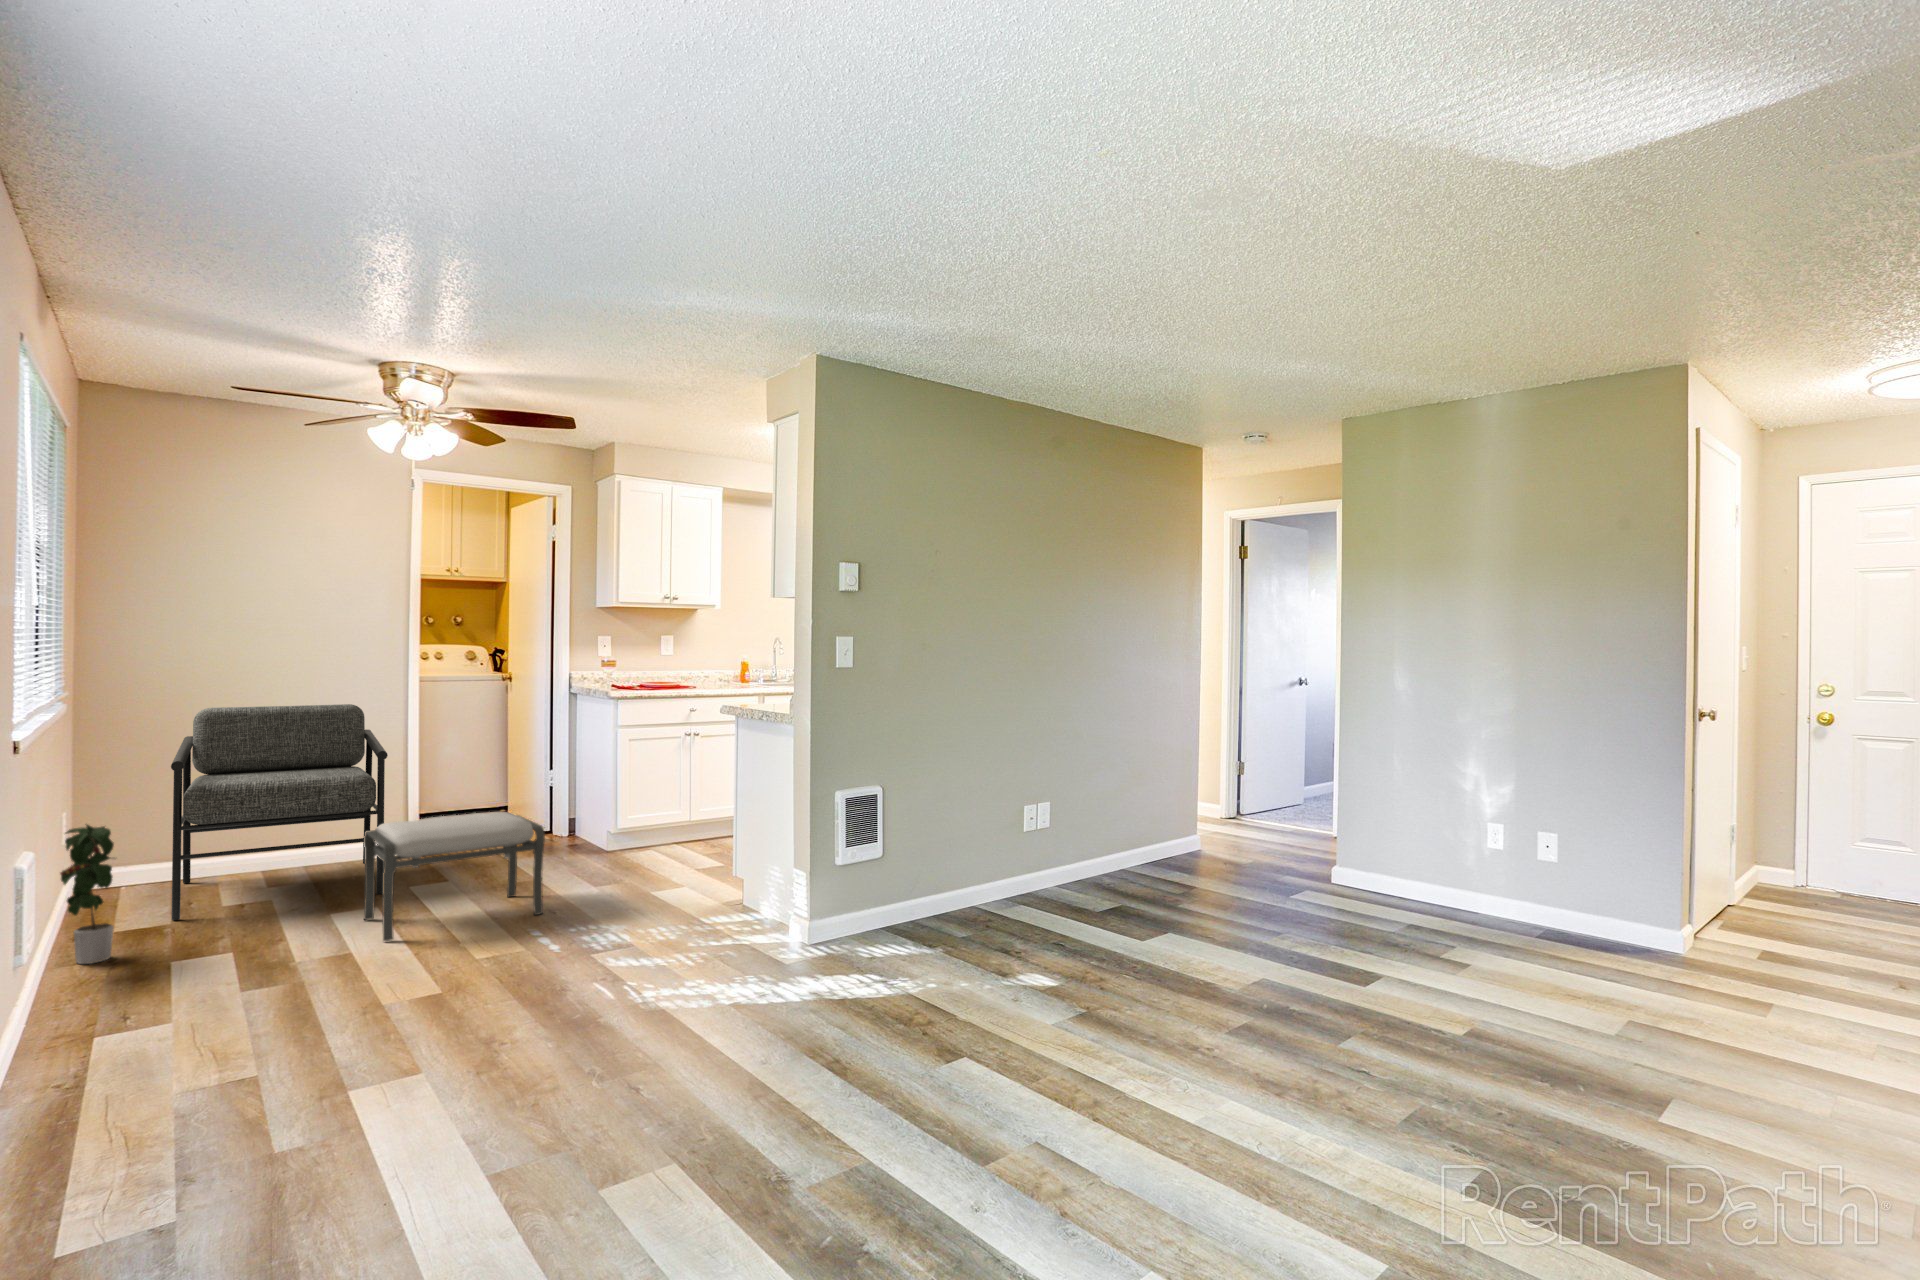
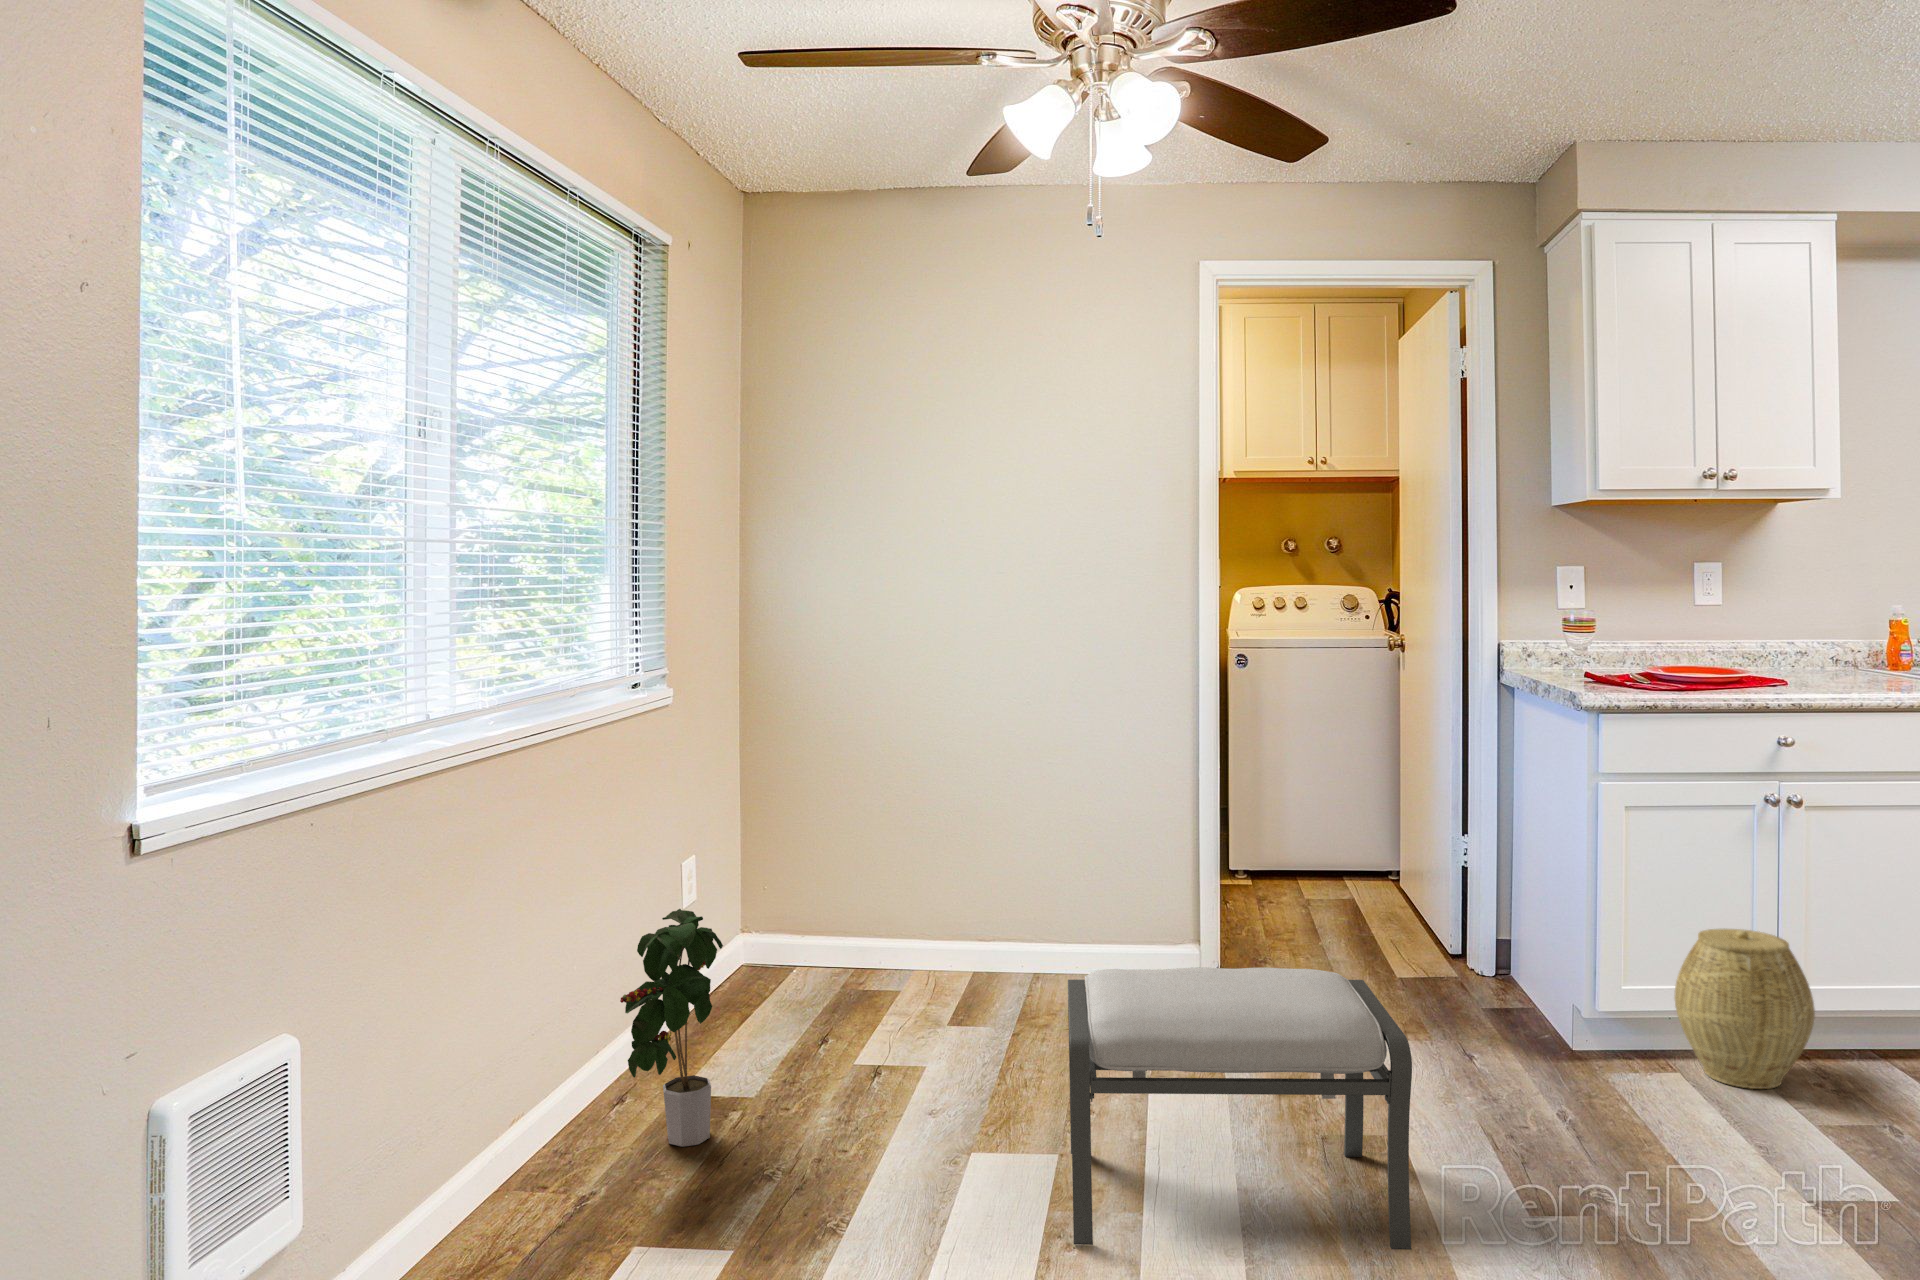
armchair: present [171,704,388,920] -> none [816,705,1141,1077]
woven basket: none [648,788,700,853] -> present [1674,929,1815,1089]

